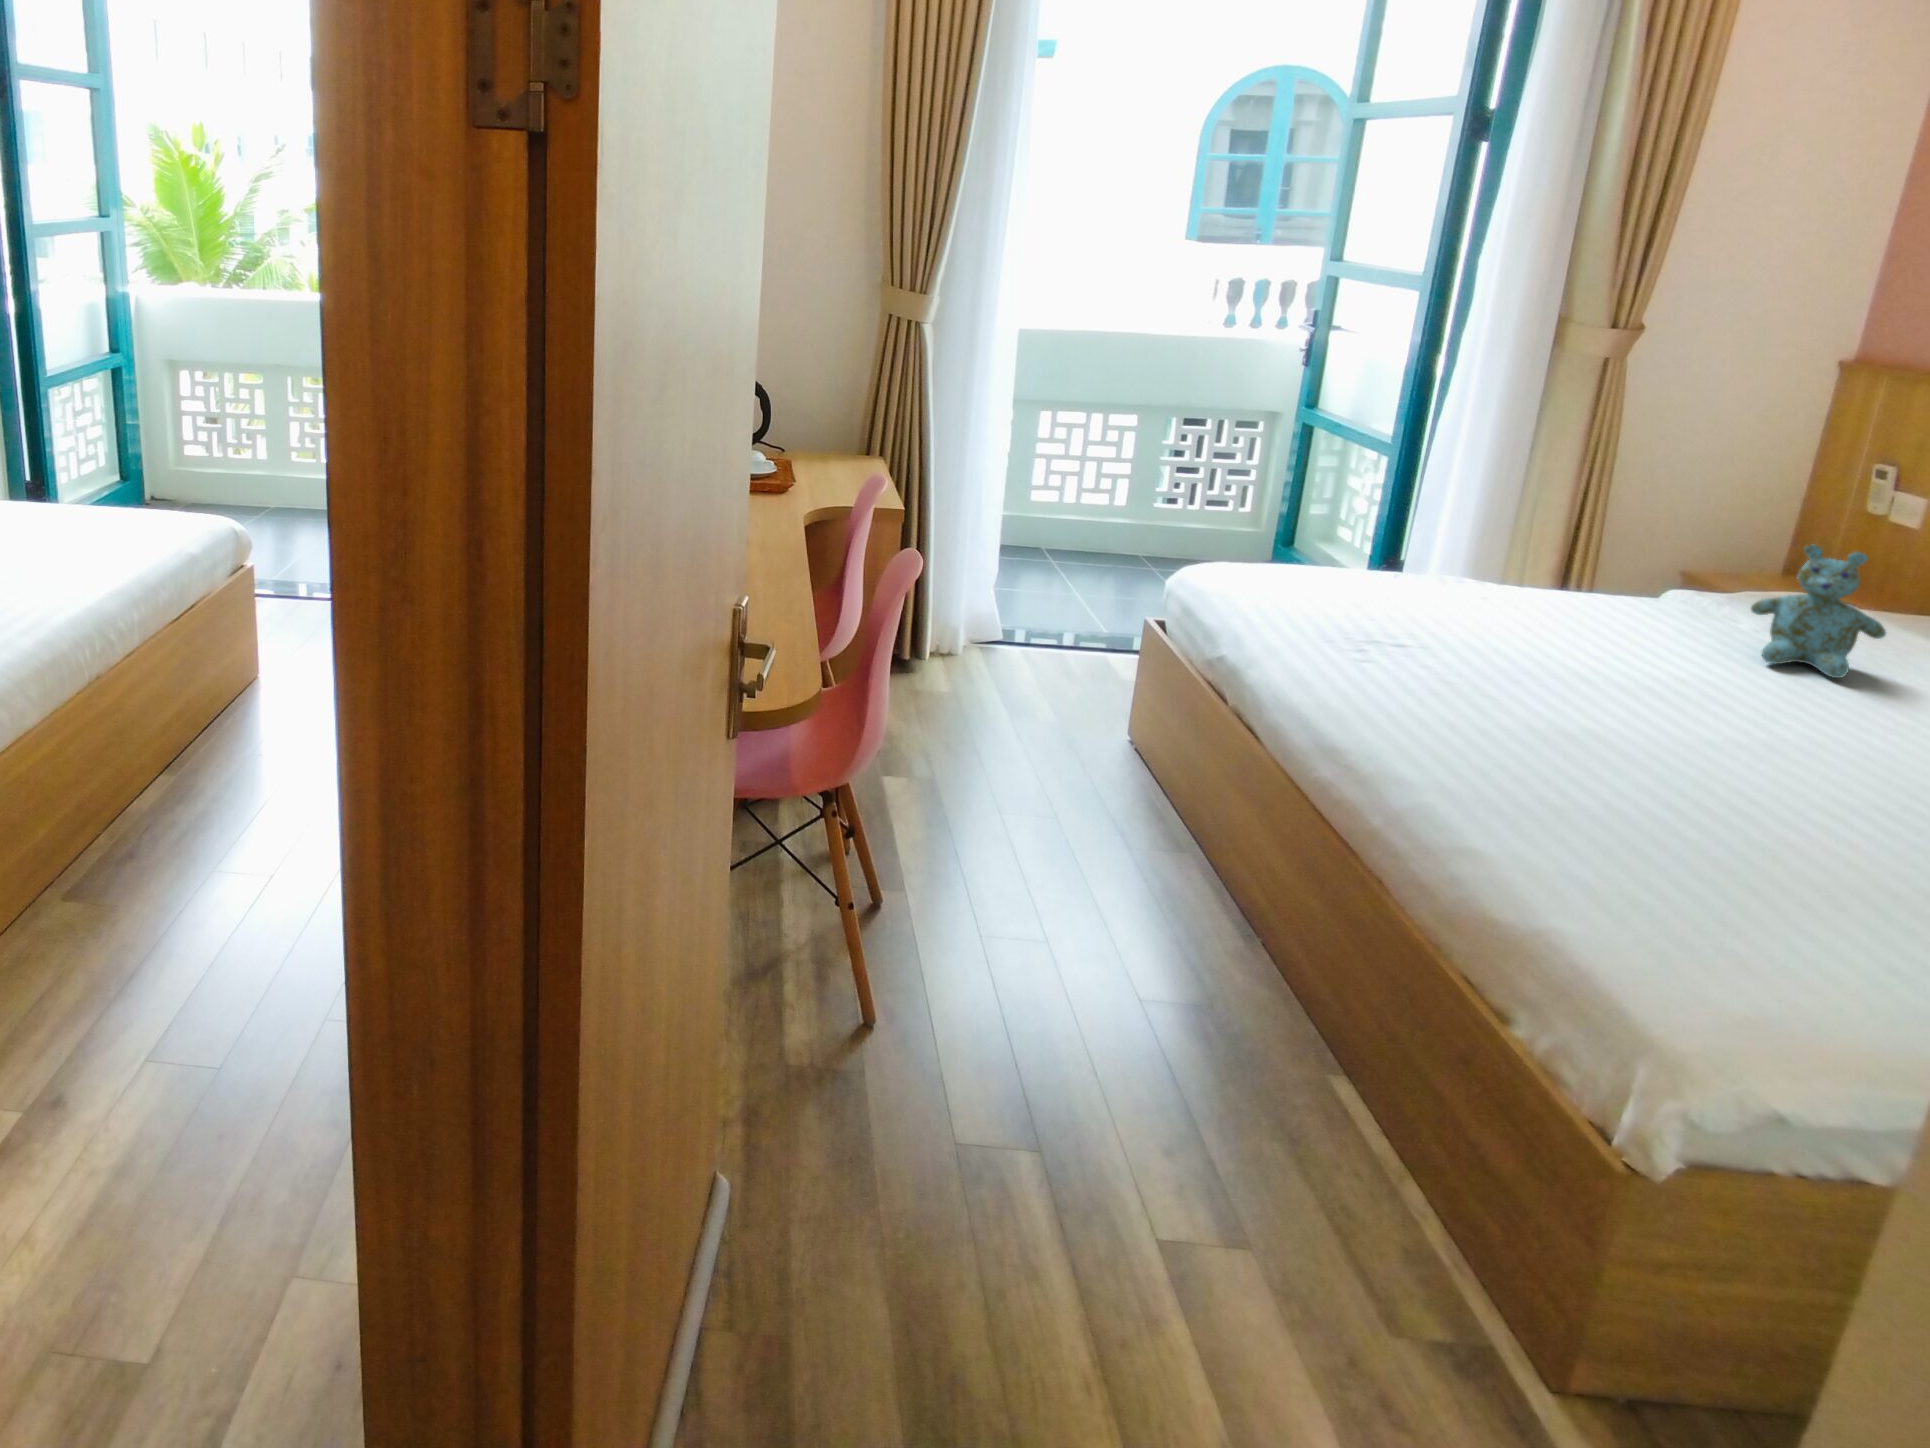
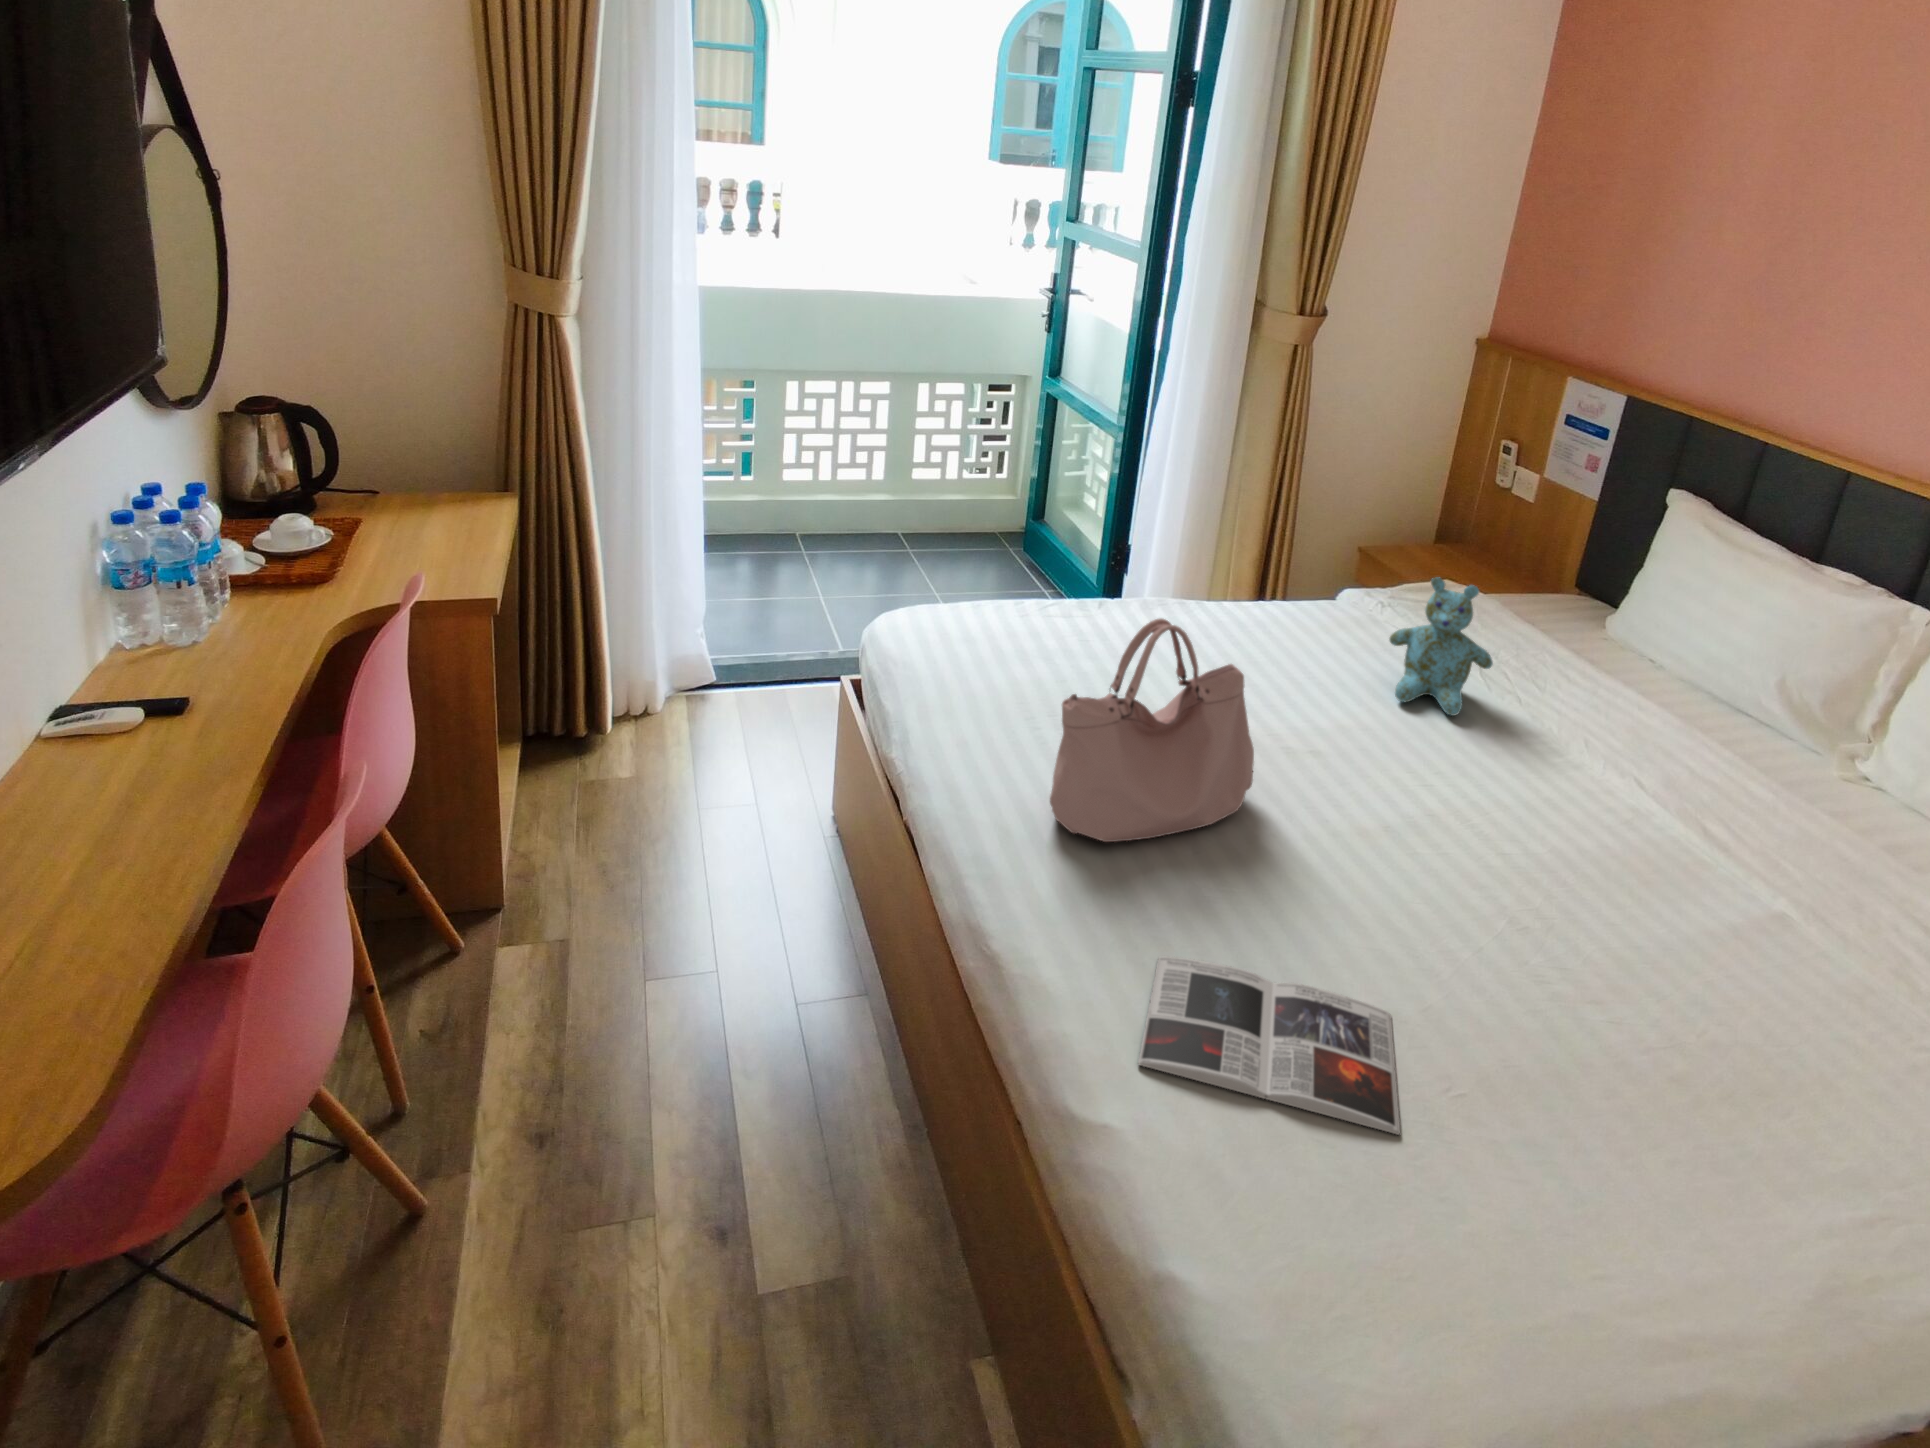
handbag: none [1415,522,1620,713] -> present [1050,618,1254,842]
magazine: none [1551,775,1838,899] -> present [1138,956,1400,1135]

